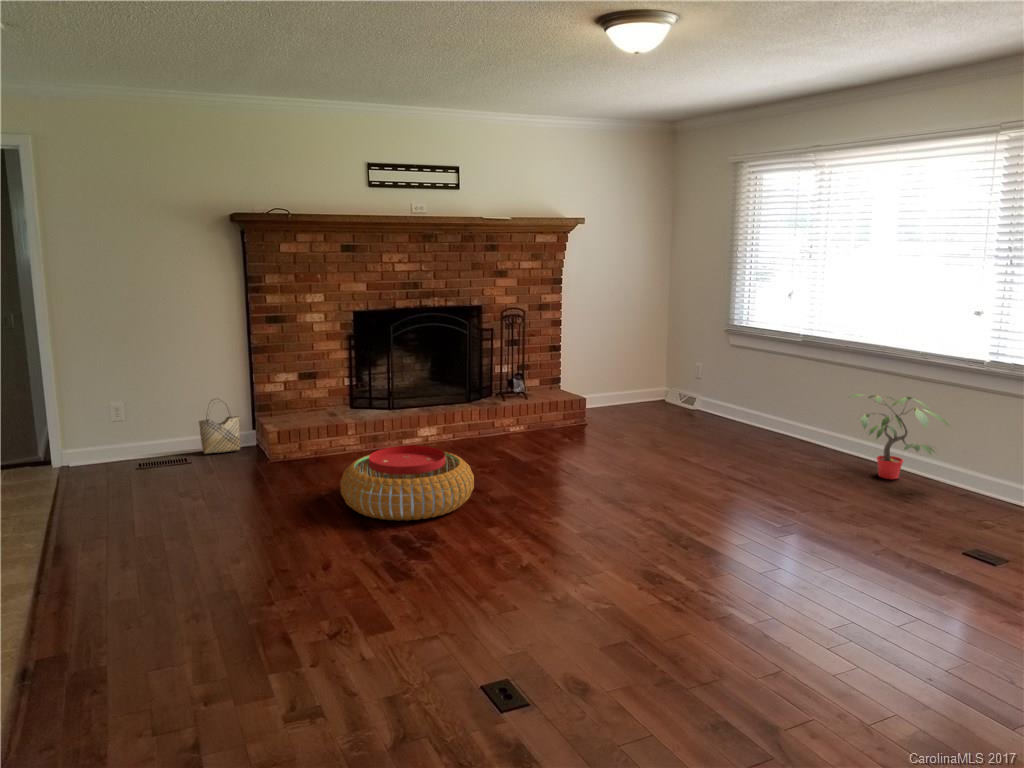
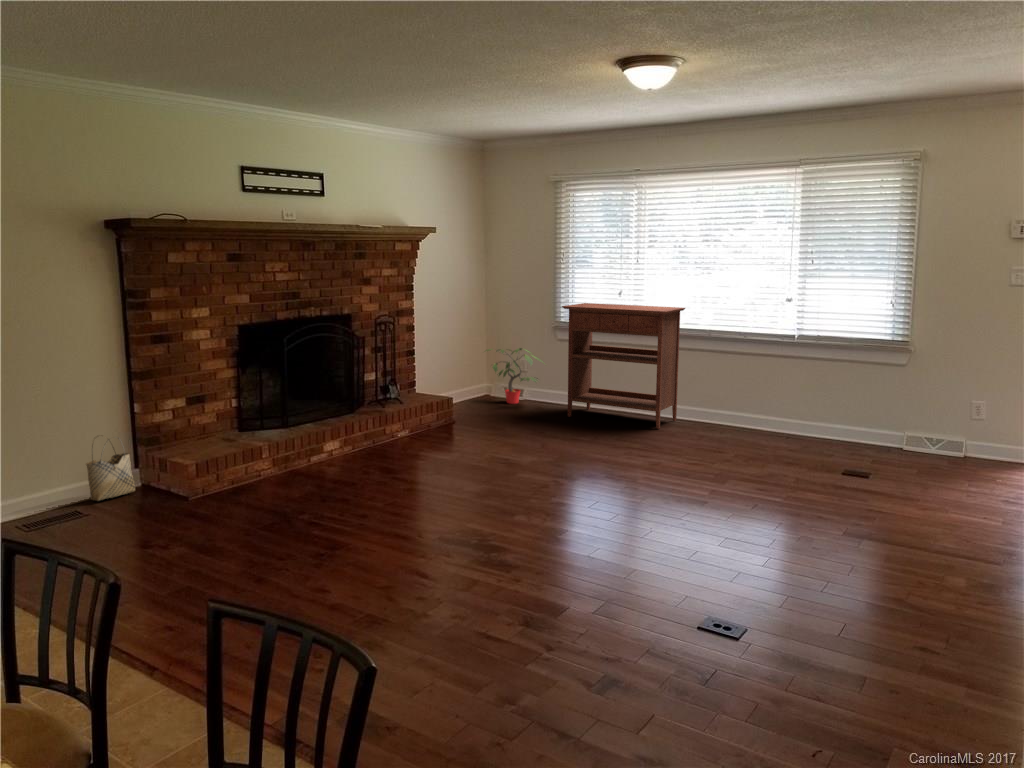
console table: none [712,305,856,459] -> present [562,303,685,429]
potted plant: present [849,394,949,479] -> present [486,348,543,404]
pouf: present [340,446,474,521] -> none [333,453,466,528]

